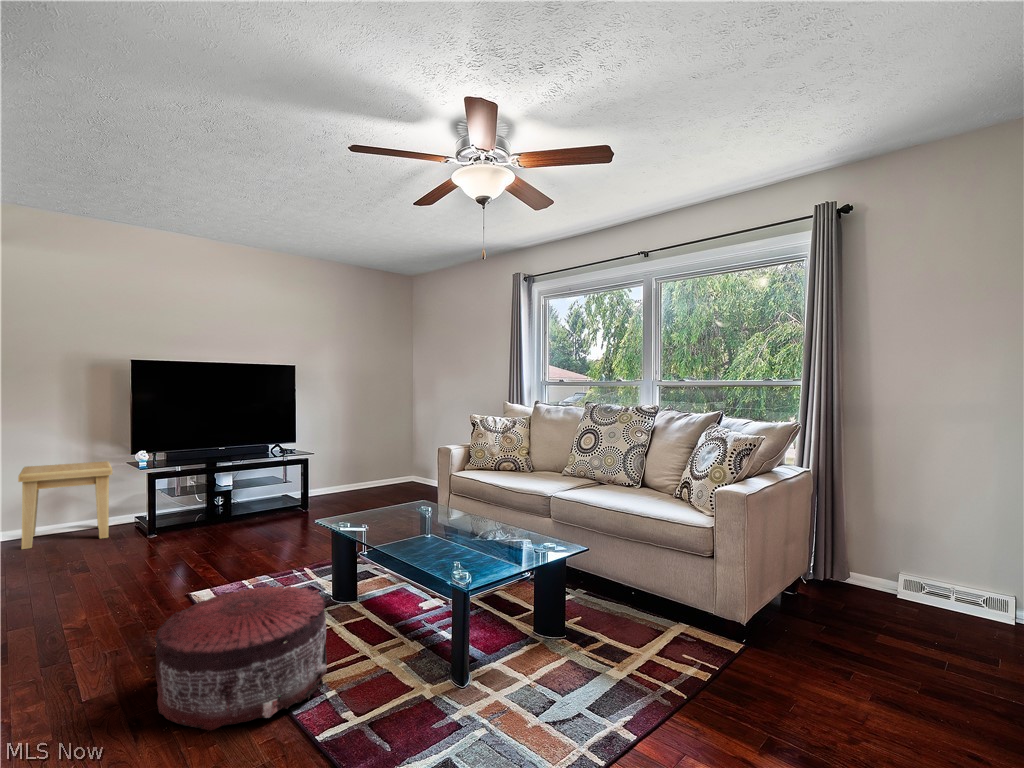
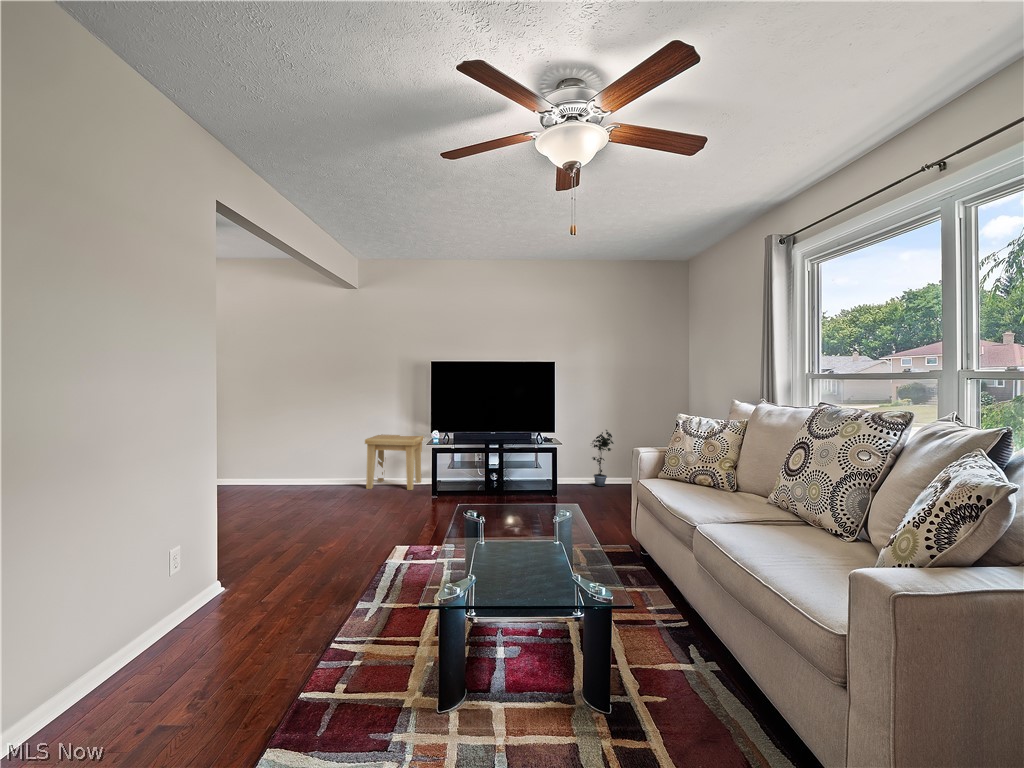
potted plant: none [333,434,361,495] -> present [592,430,614,486]
pouf: present [155,585,327,730] -> none [256,547,396,665]

